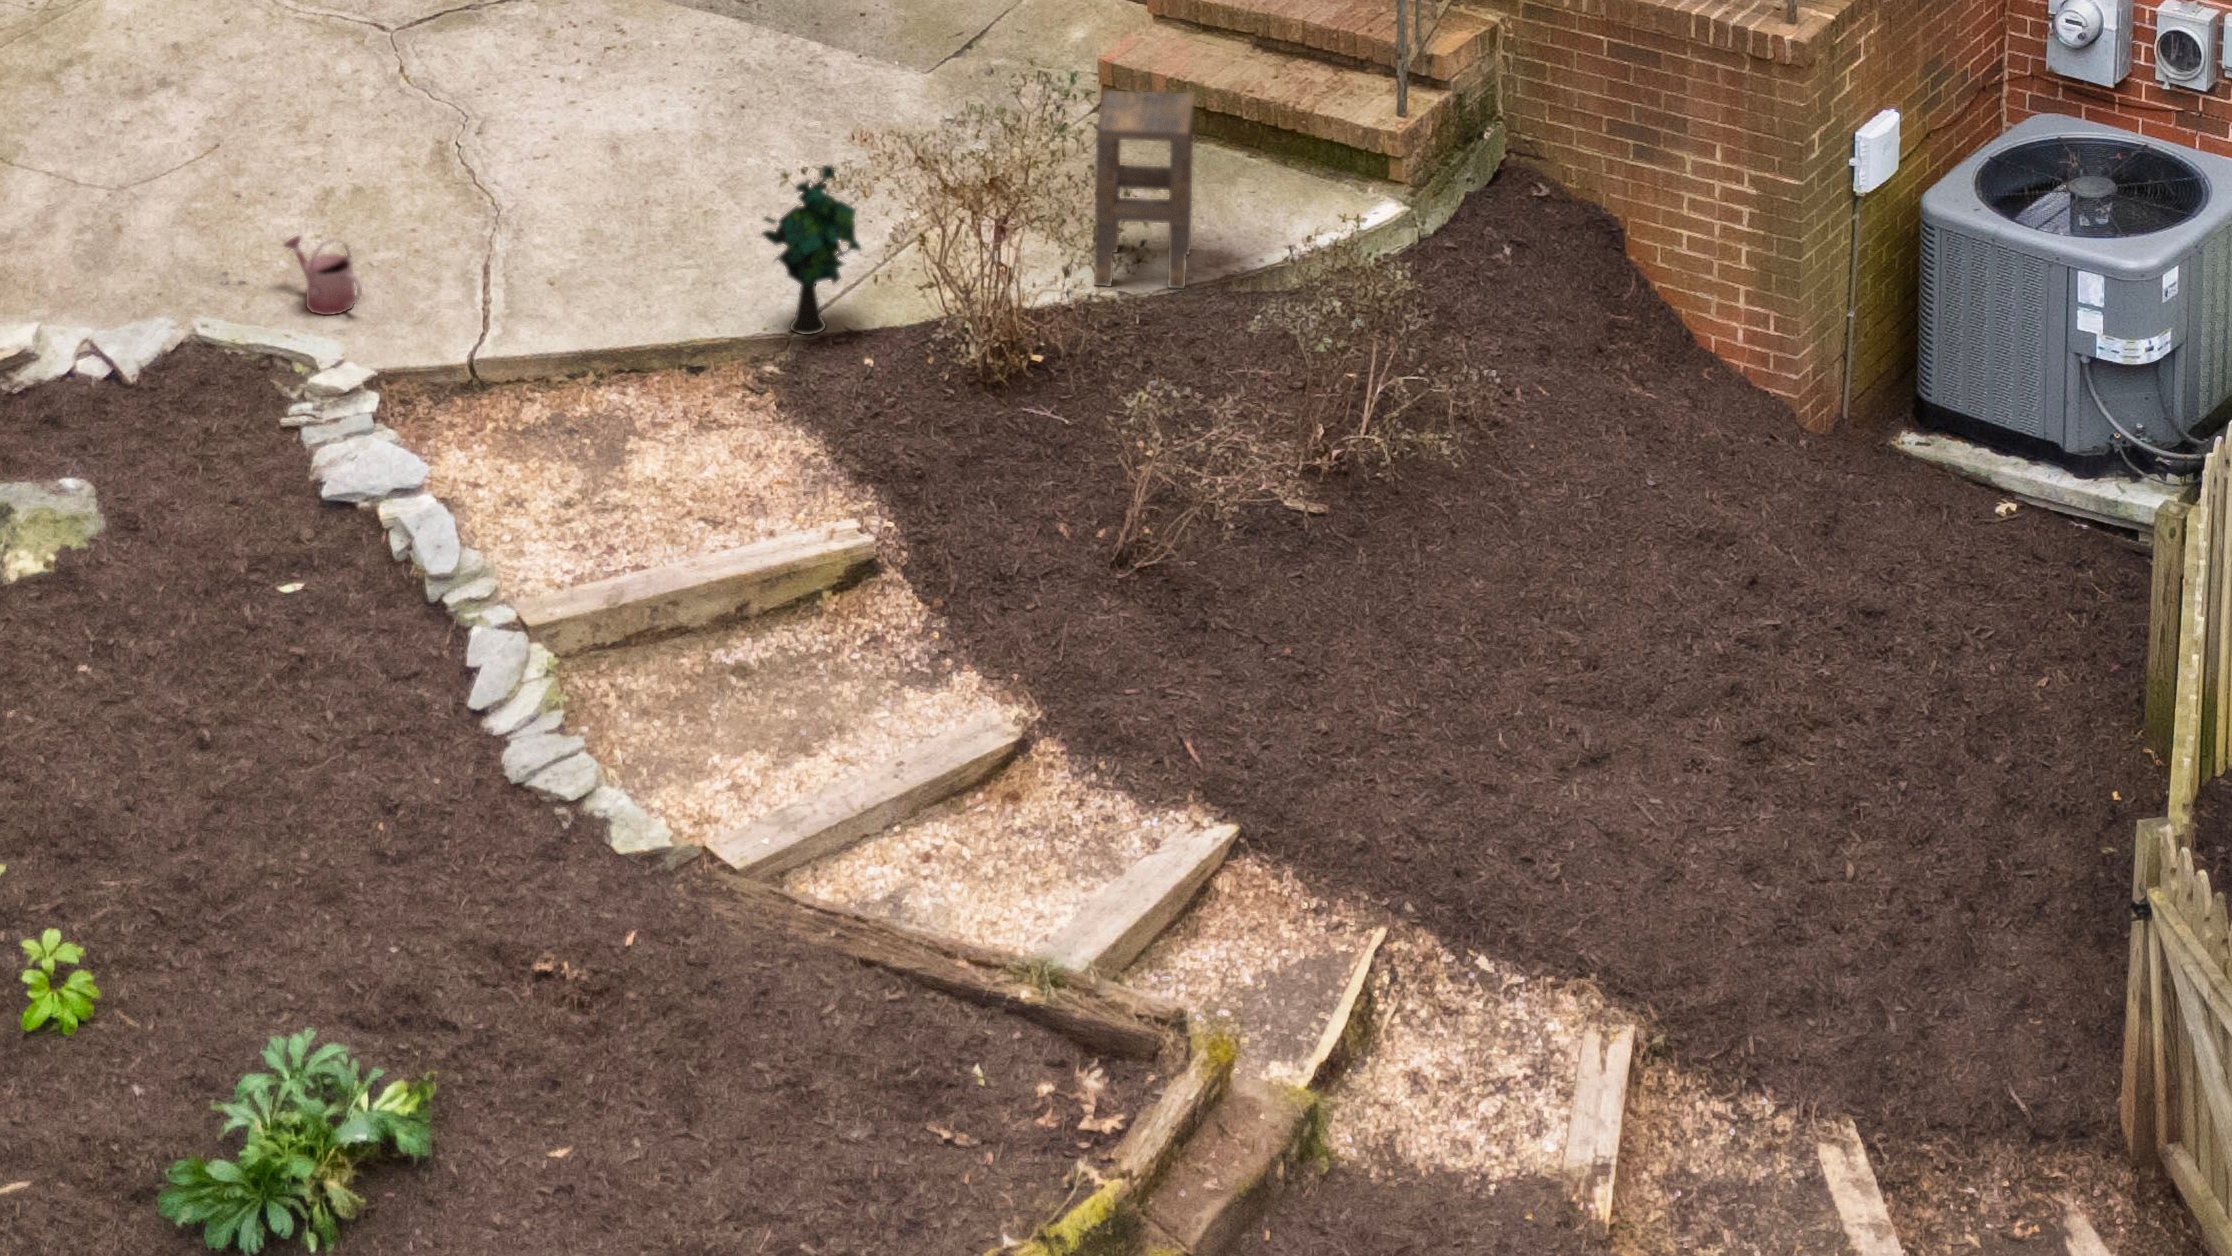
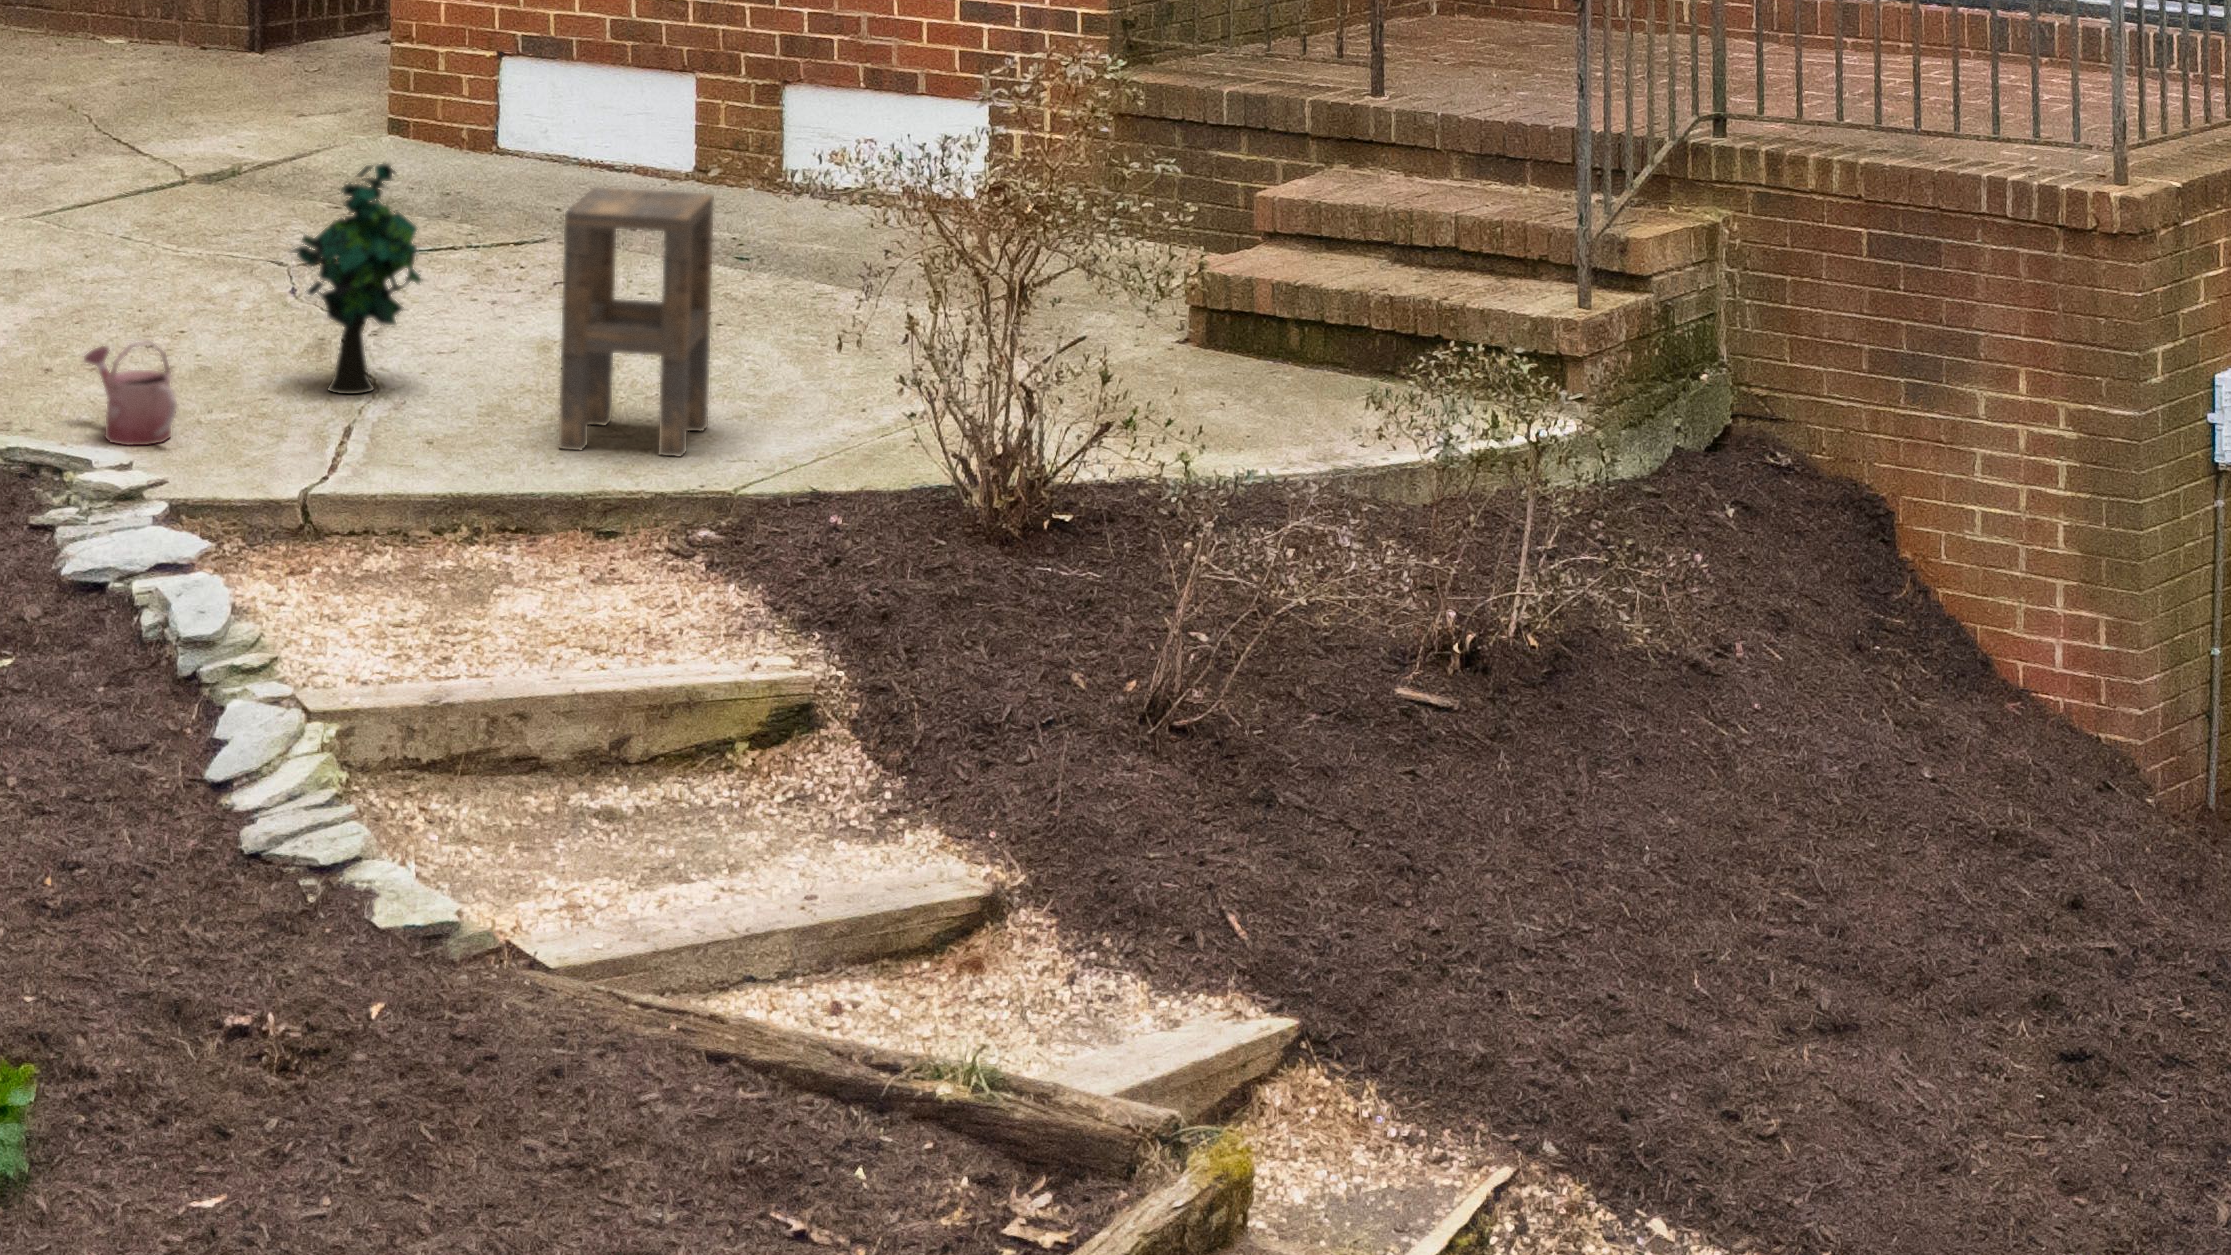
side table: present [1094,90,1194,289] -> present [559,187,714,457]
decorative plant: present [761,165,861,335] -> present [292,164,421,394]

